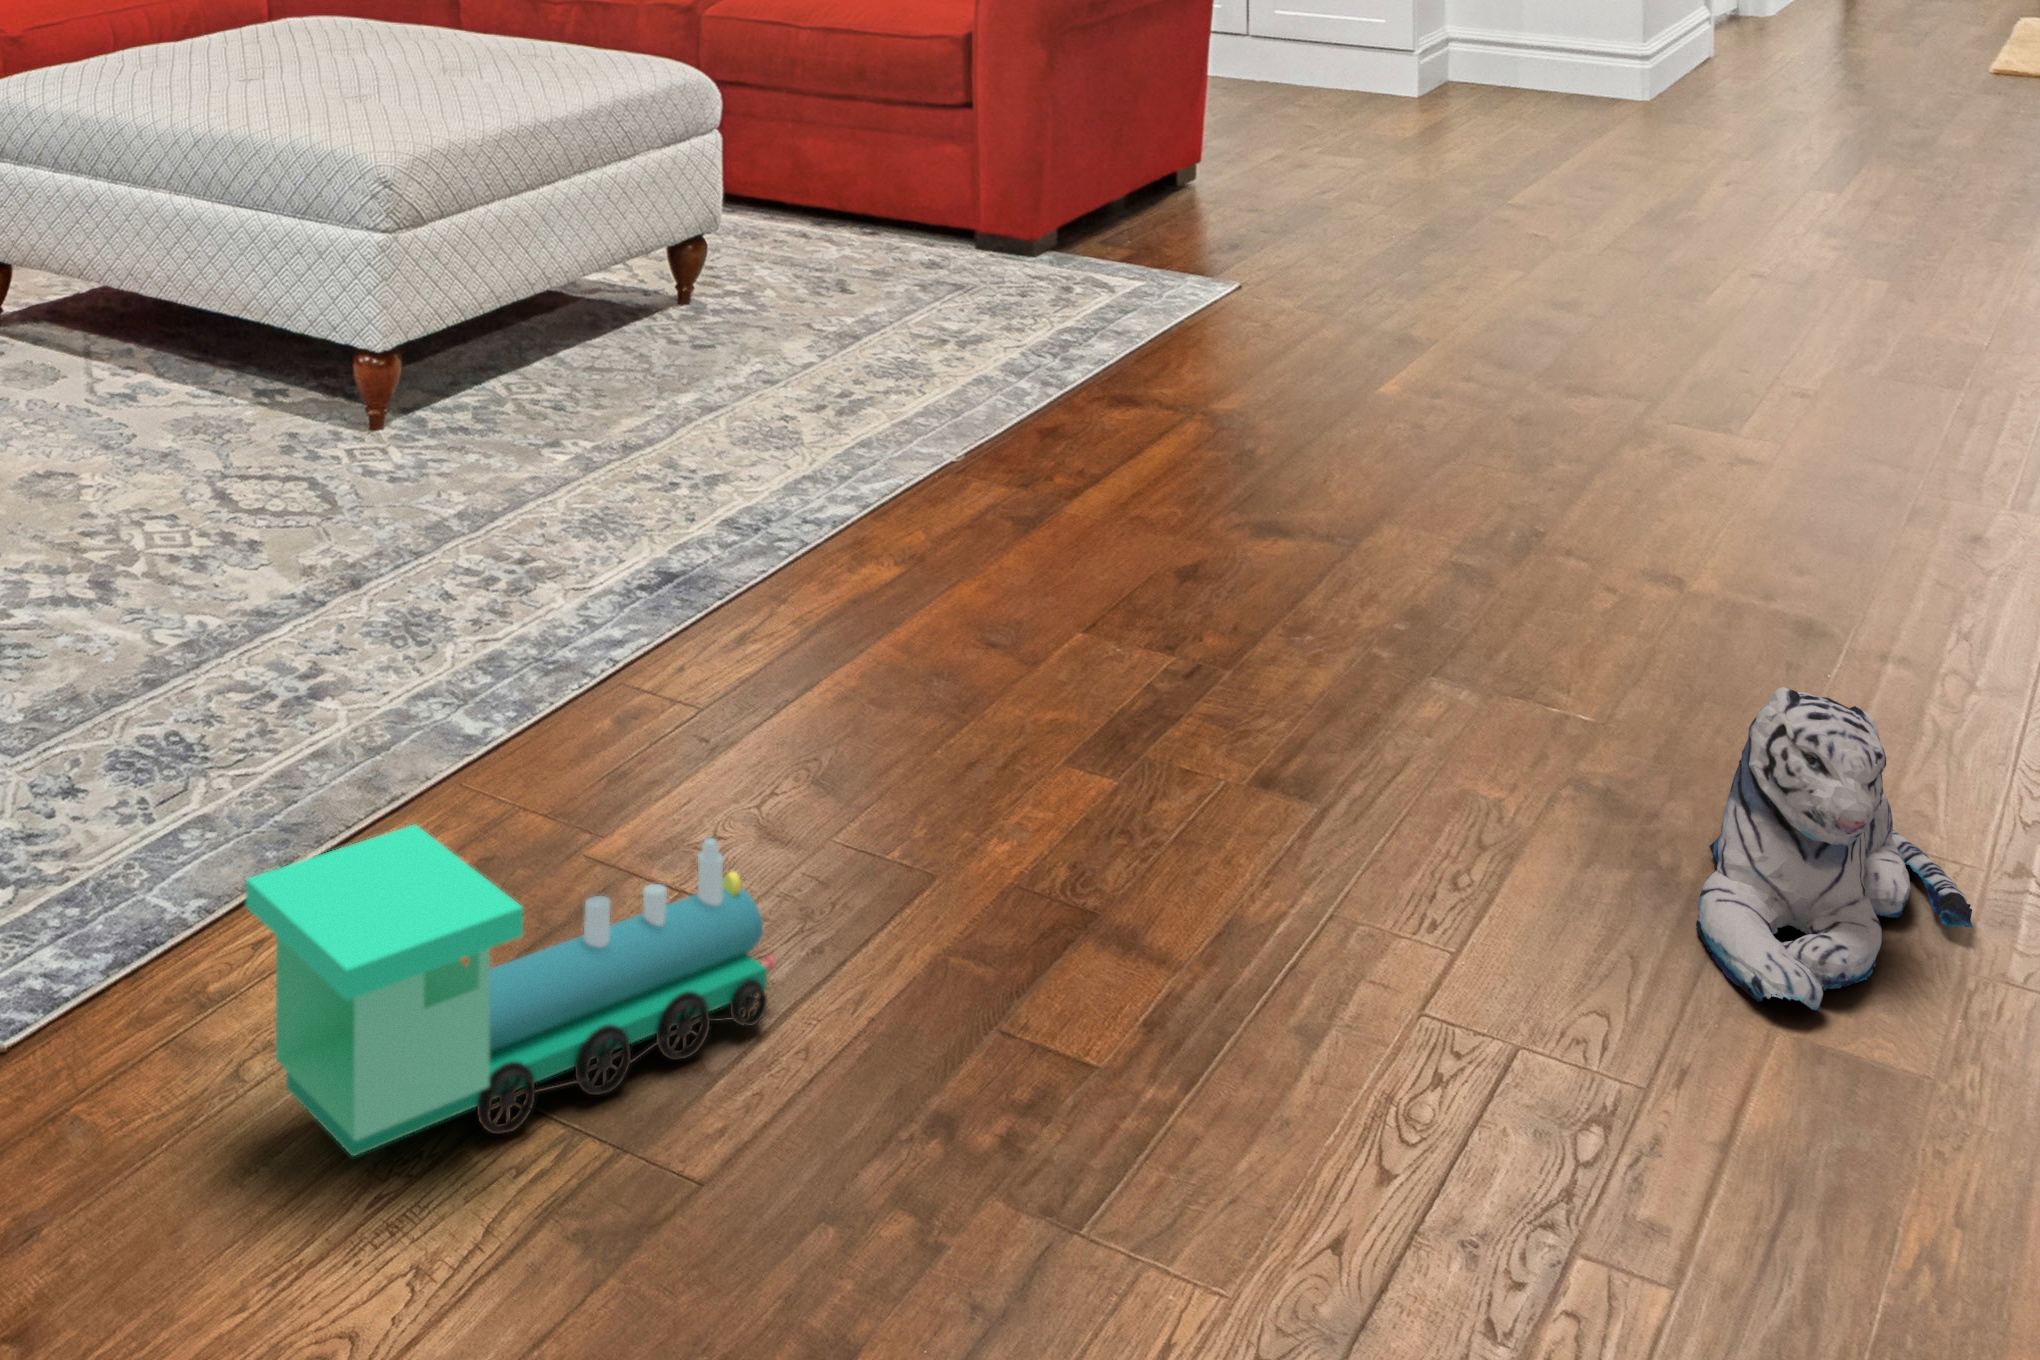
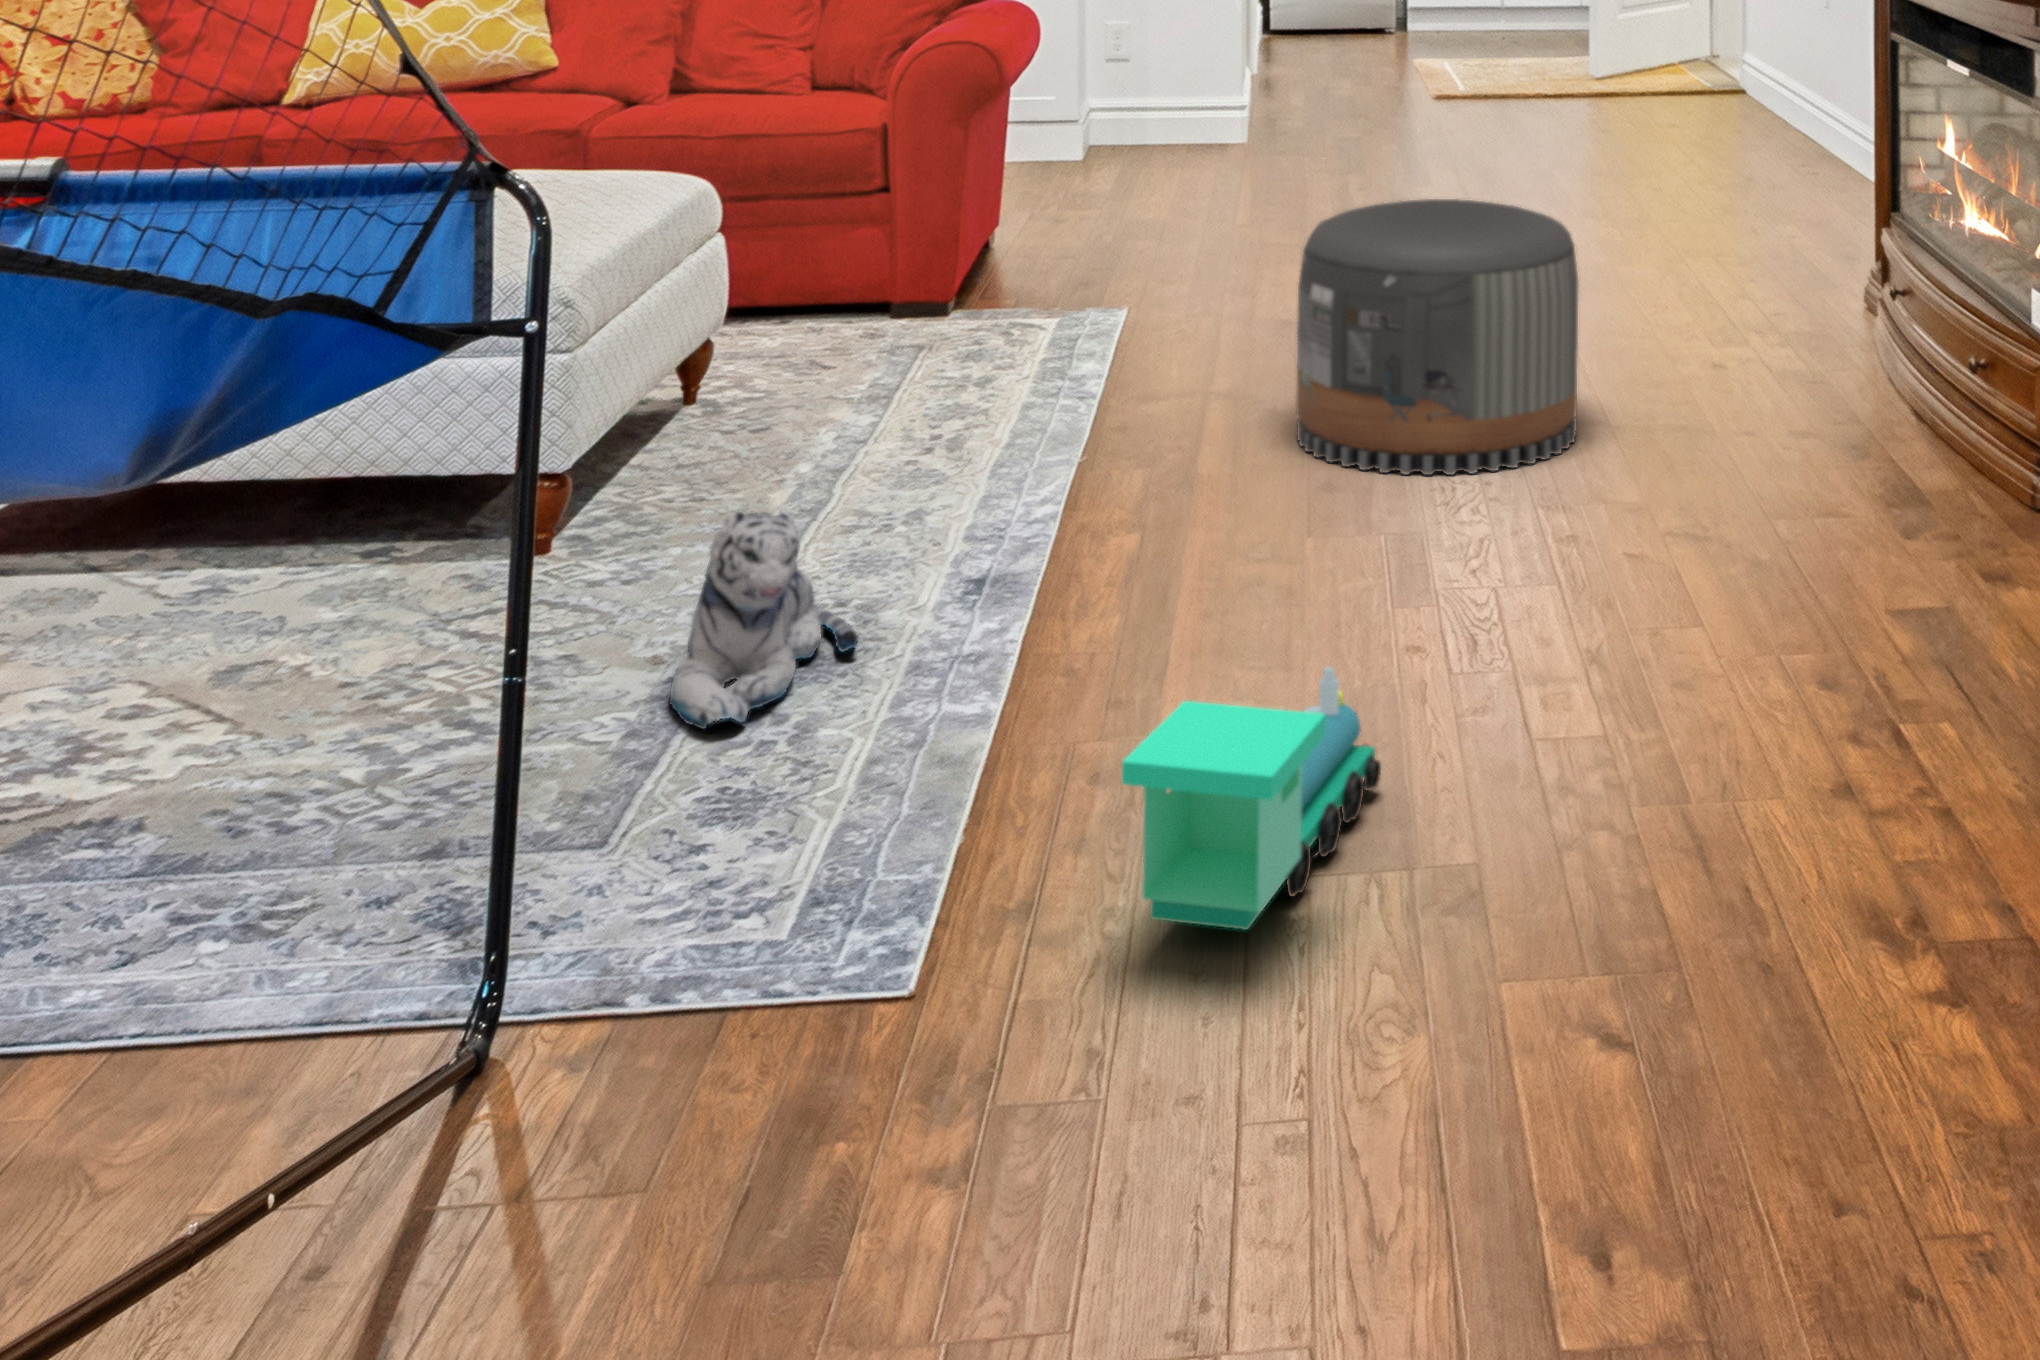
pouf: none [1232,217,1644,624] -> present [1296,199,1578,475]
plush toy: present [1696,687,1973,1011] -> present [670,512,859,729]

